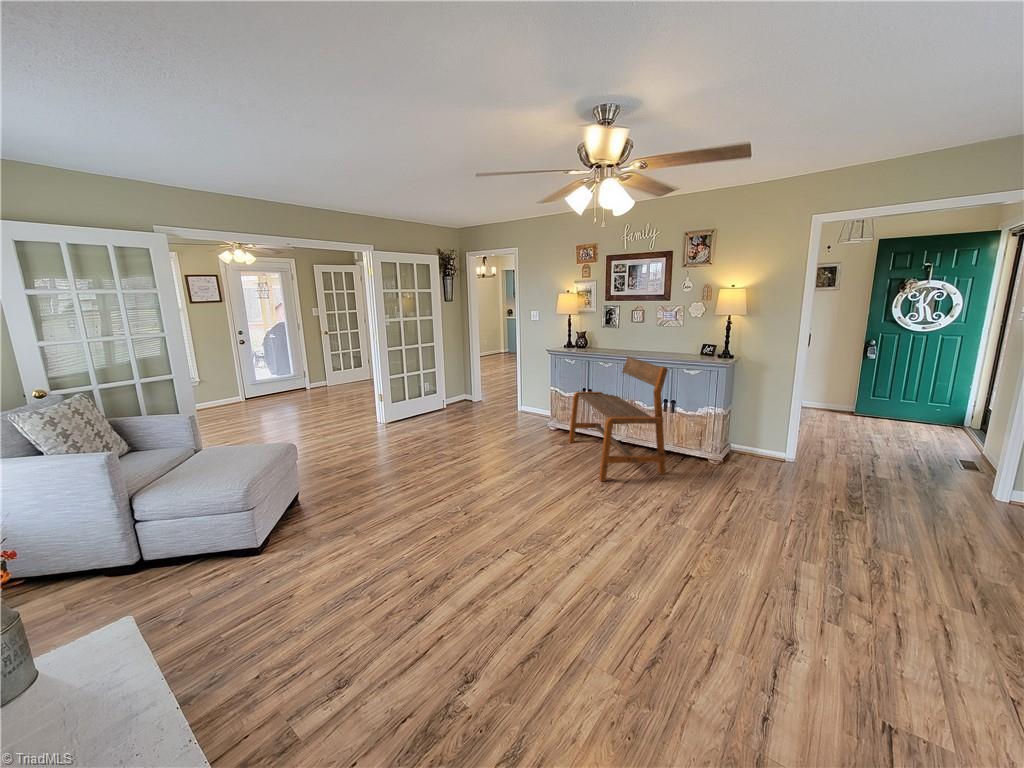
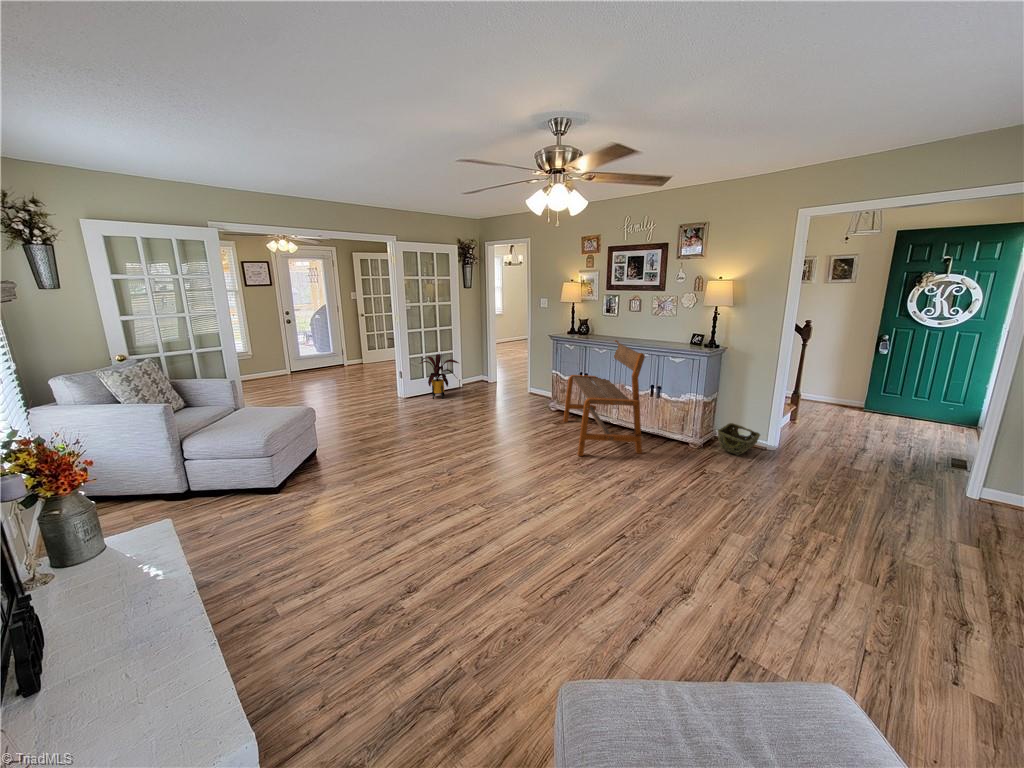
house plant: none [401,373,447,424] -> present [420,354,459,399]
woven basket: none [740,436,780,470] -> present [718,423,760,455]

